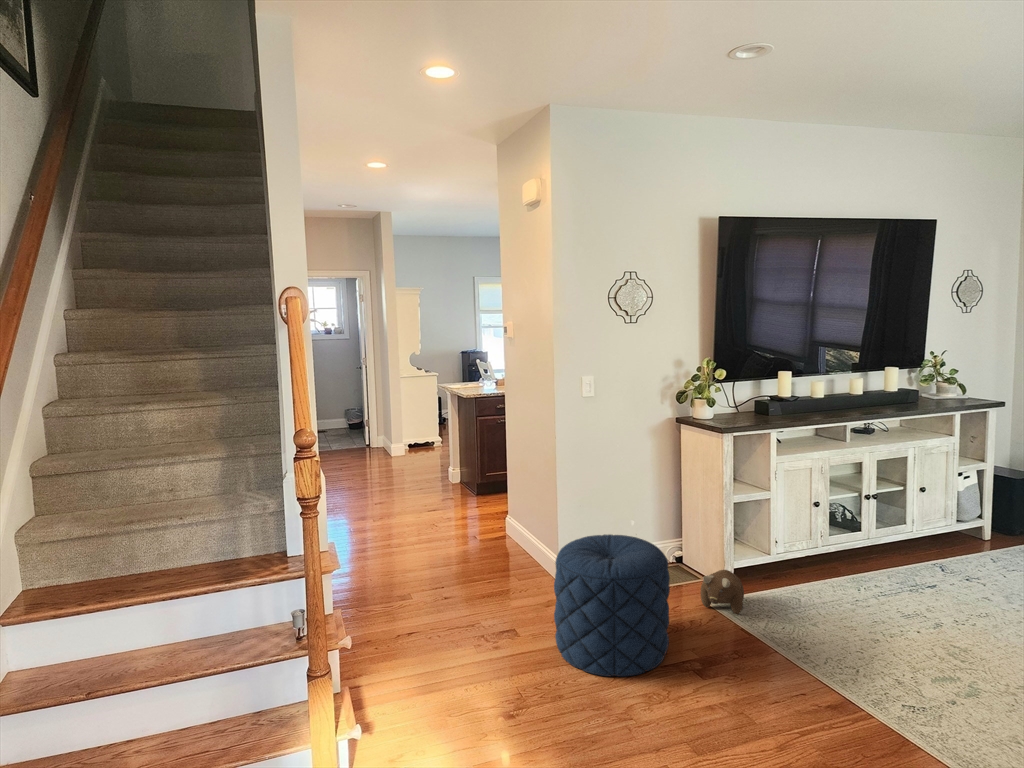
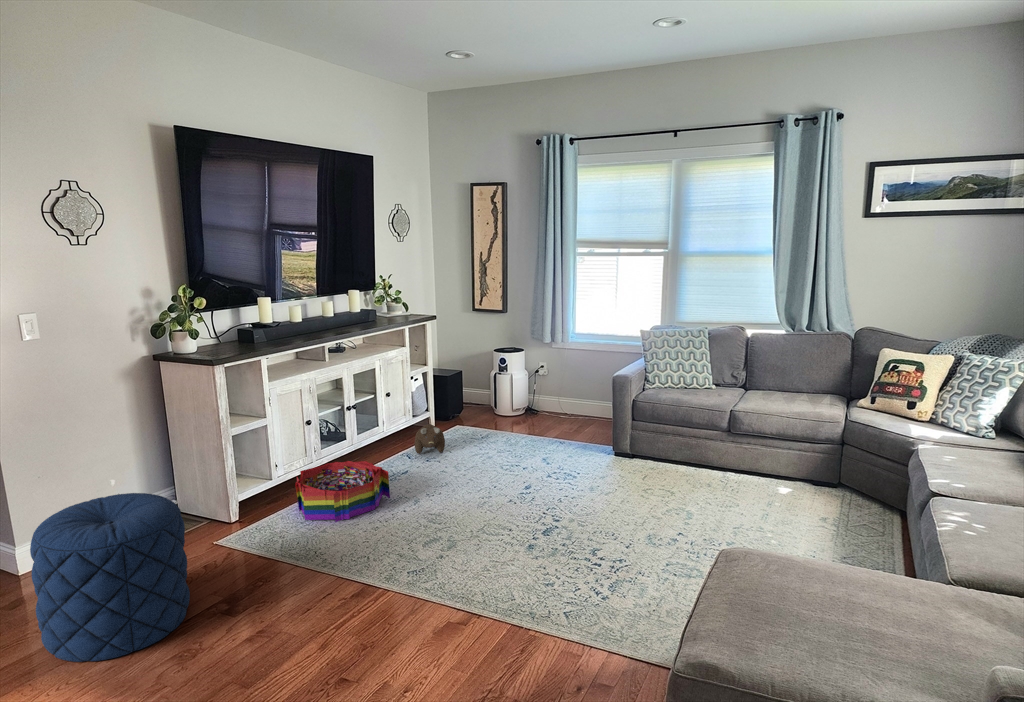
storage bin: none [793,551,904,619] -> present [295,461,390,522]
plush toy: present [701,570,744,614] -> present [415,424,445,454]

